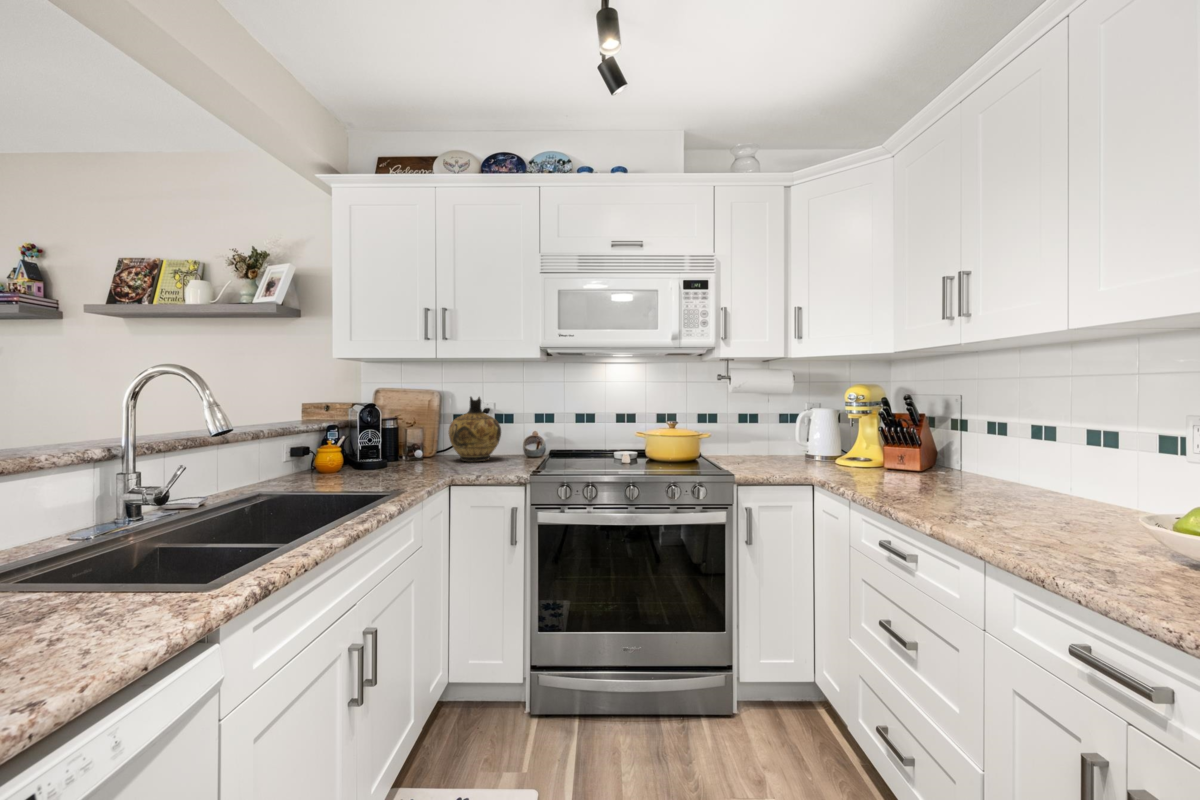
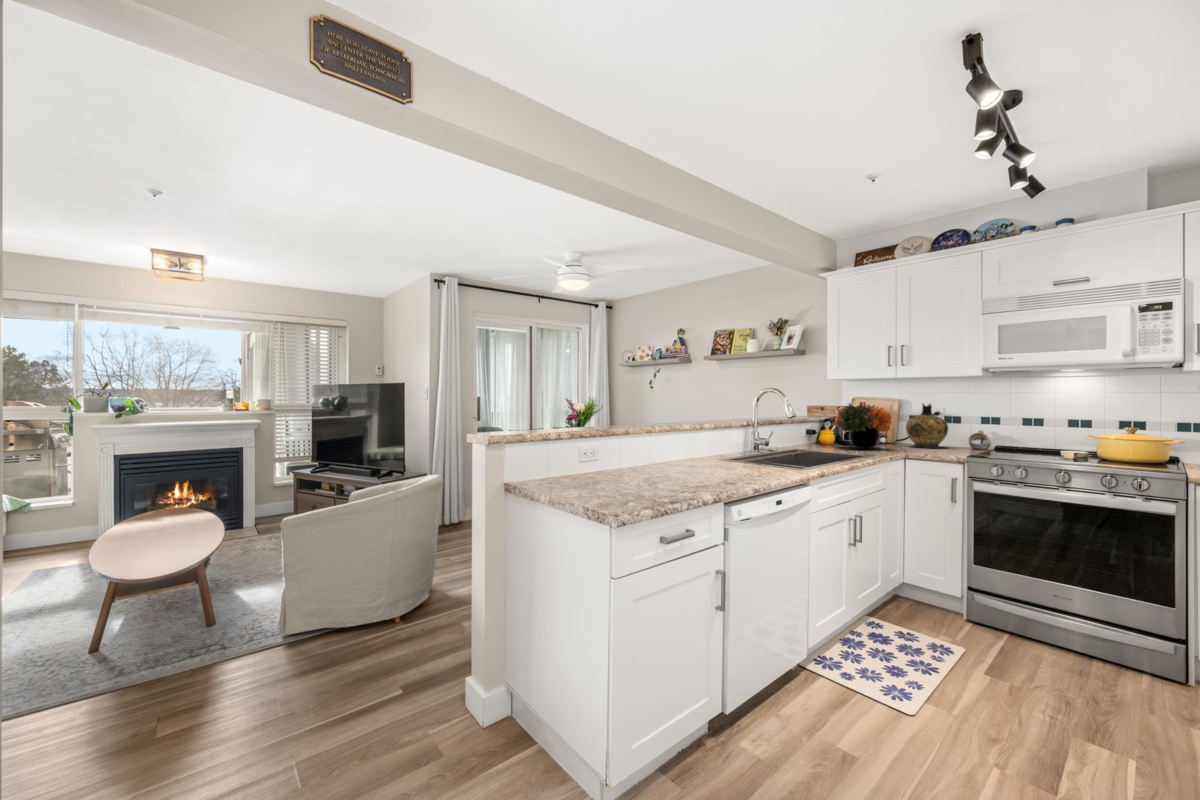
flower arrangement: none [337,394,433,475] -> present [835,402,893,449]

